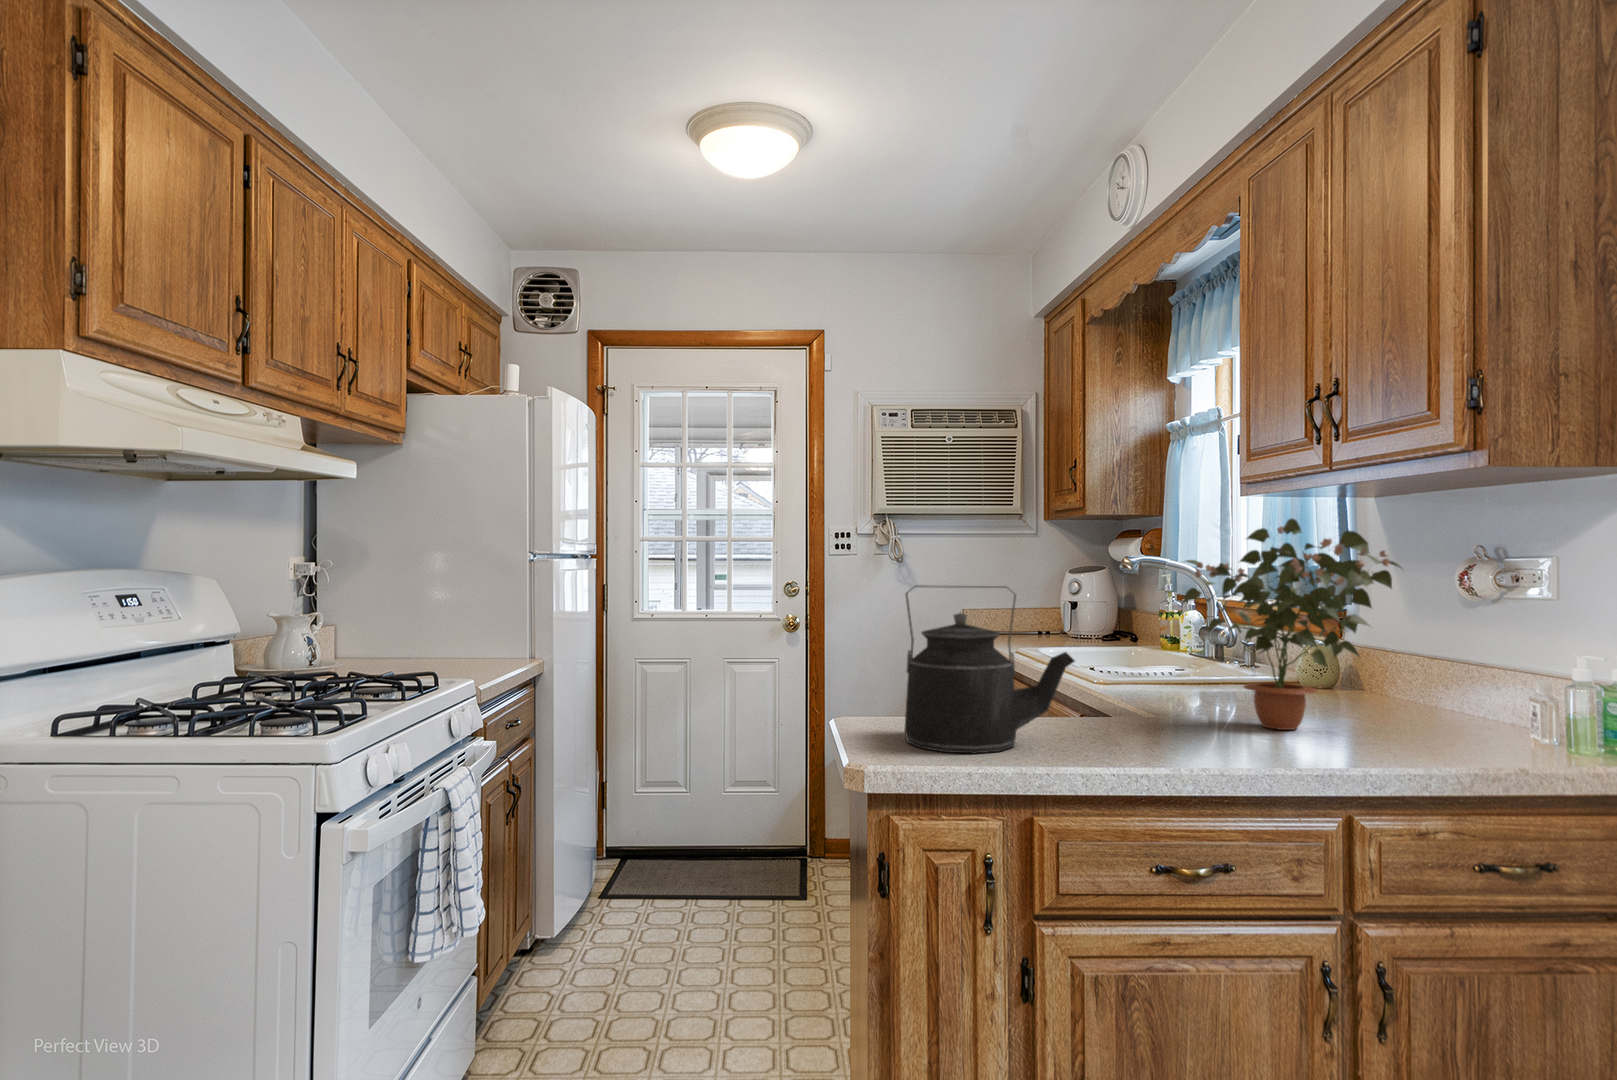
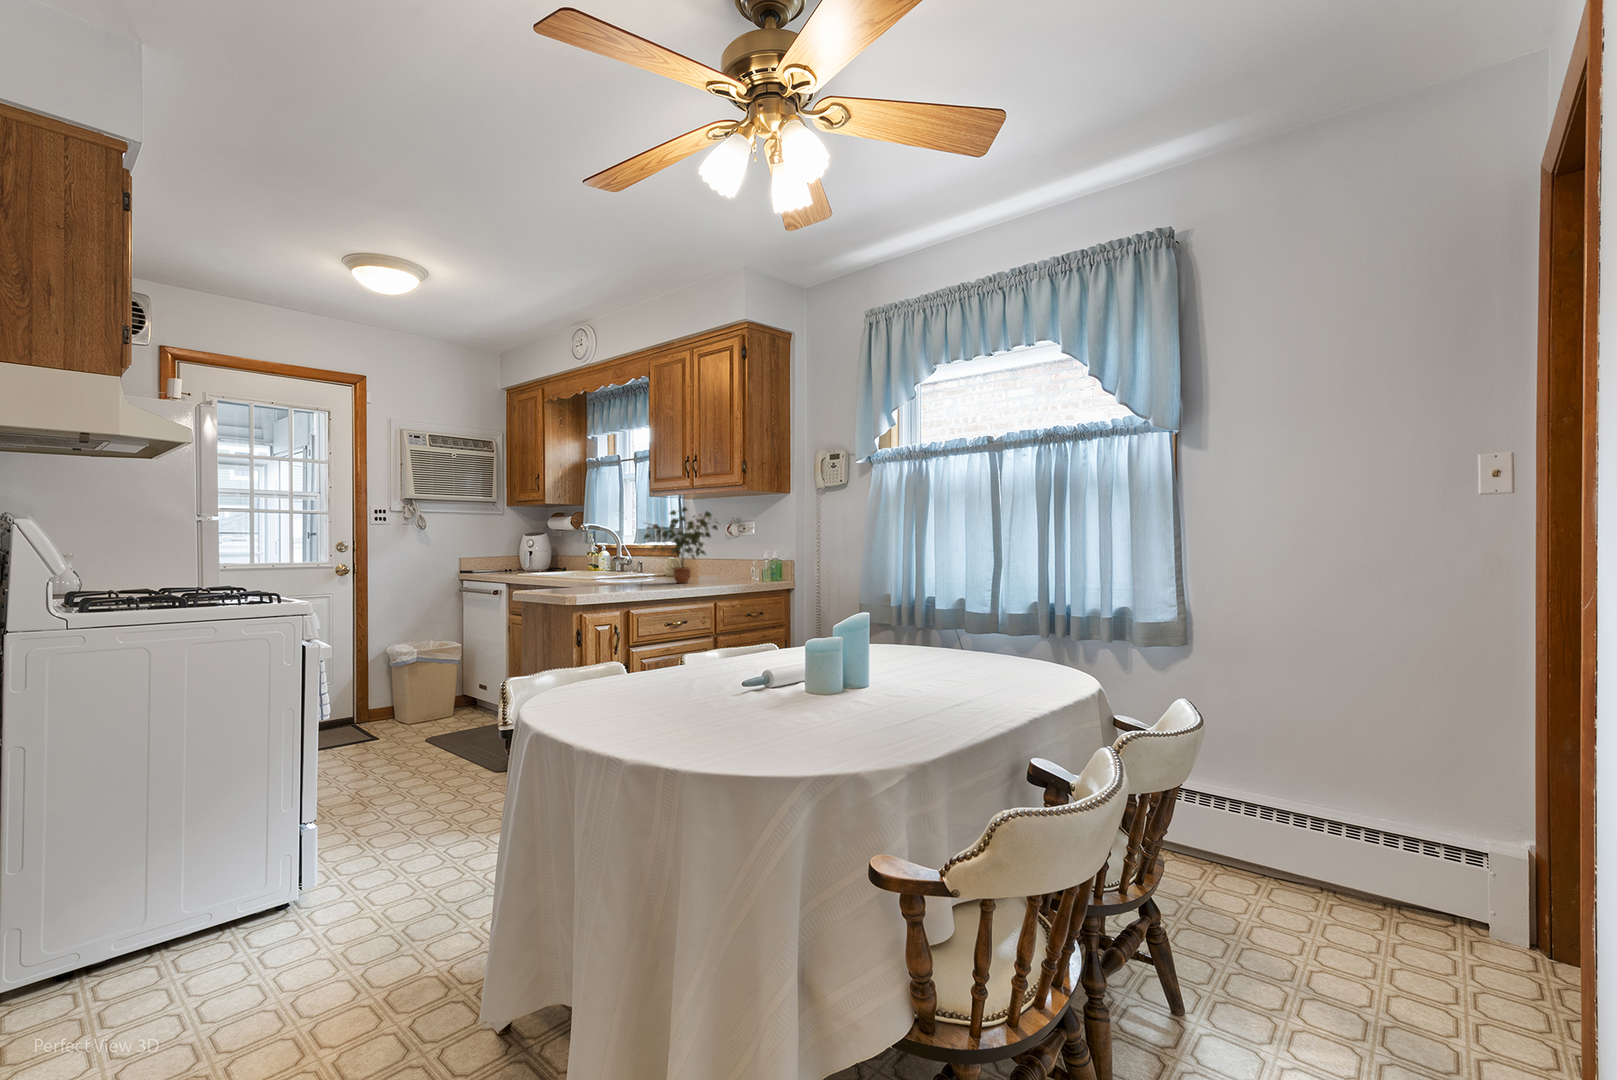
kettle: present [905,585,1075,753] -> none [569,530,632,592]

